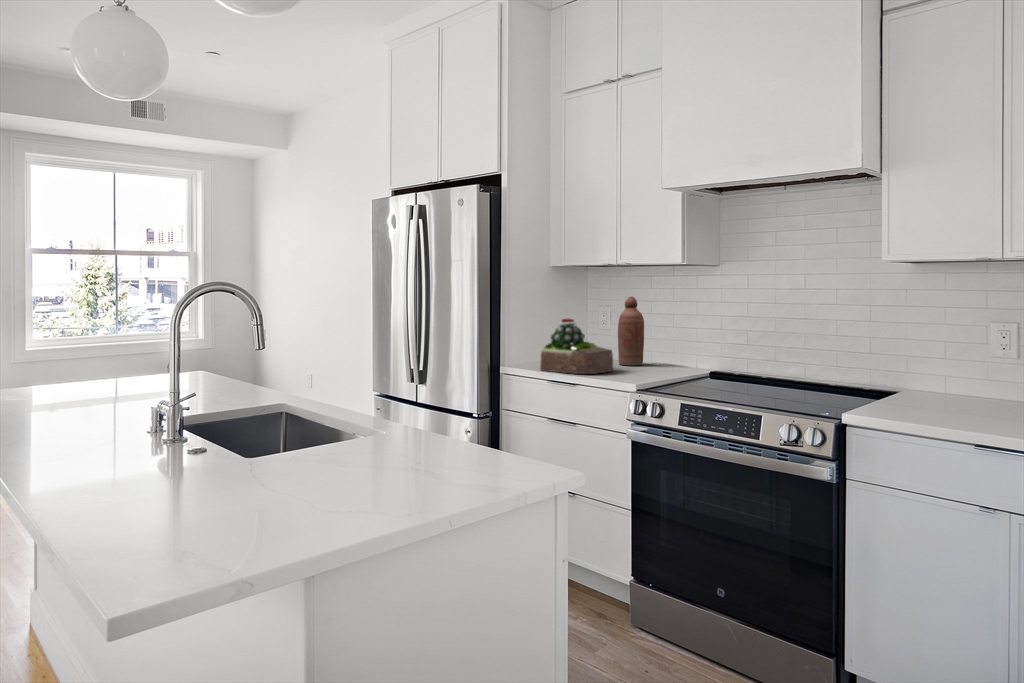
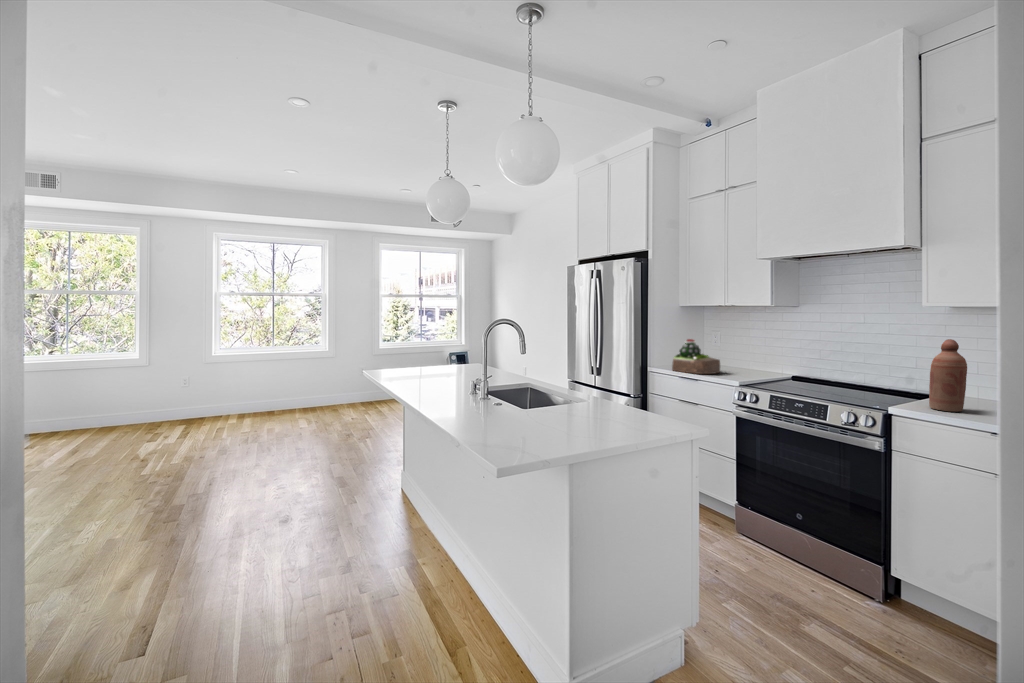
bottle: present [618,296,644,366] -> present [929,339,967,412]

